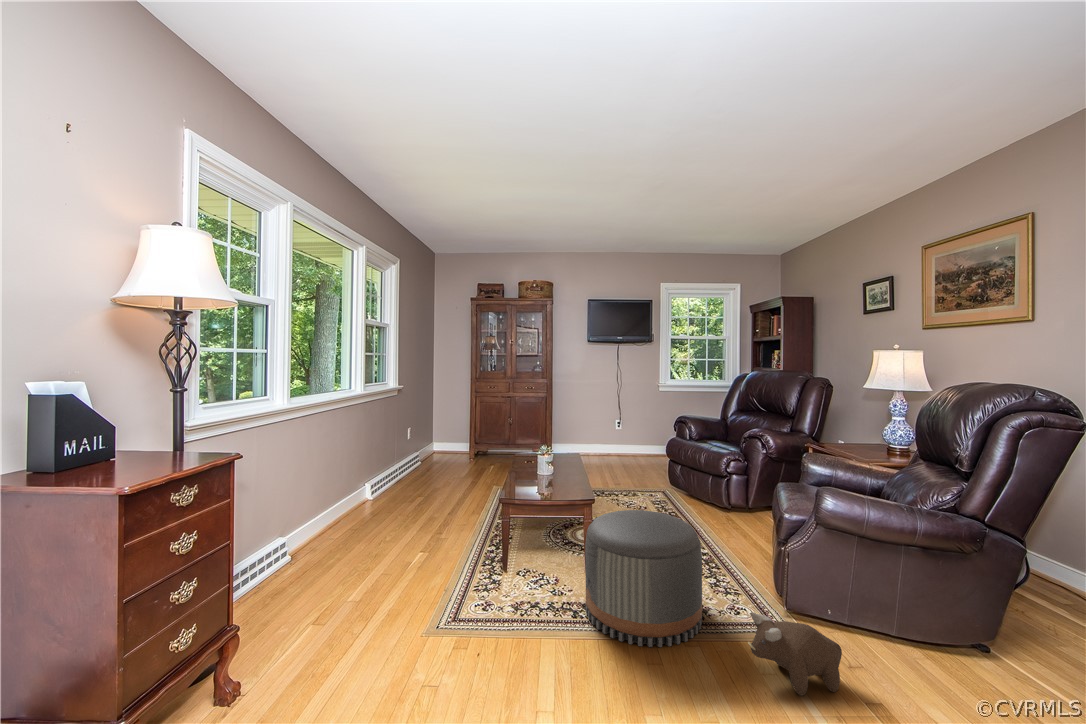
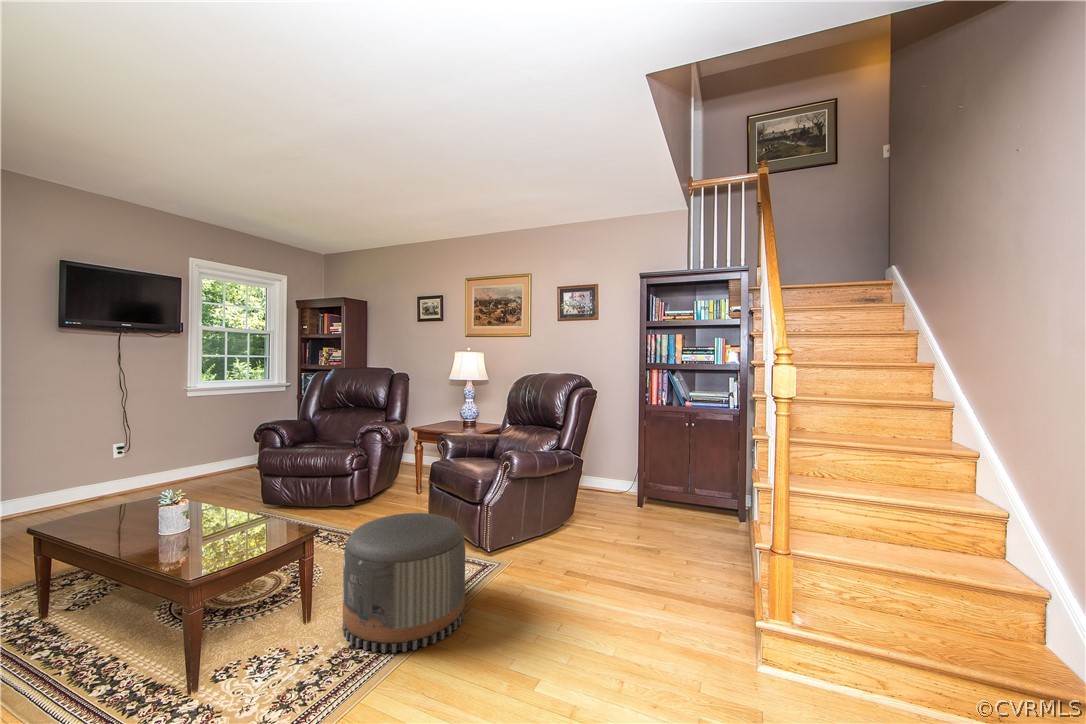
plush toy: present [748,612,842,696] -> none [516,551,563,599]

